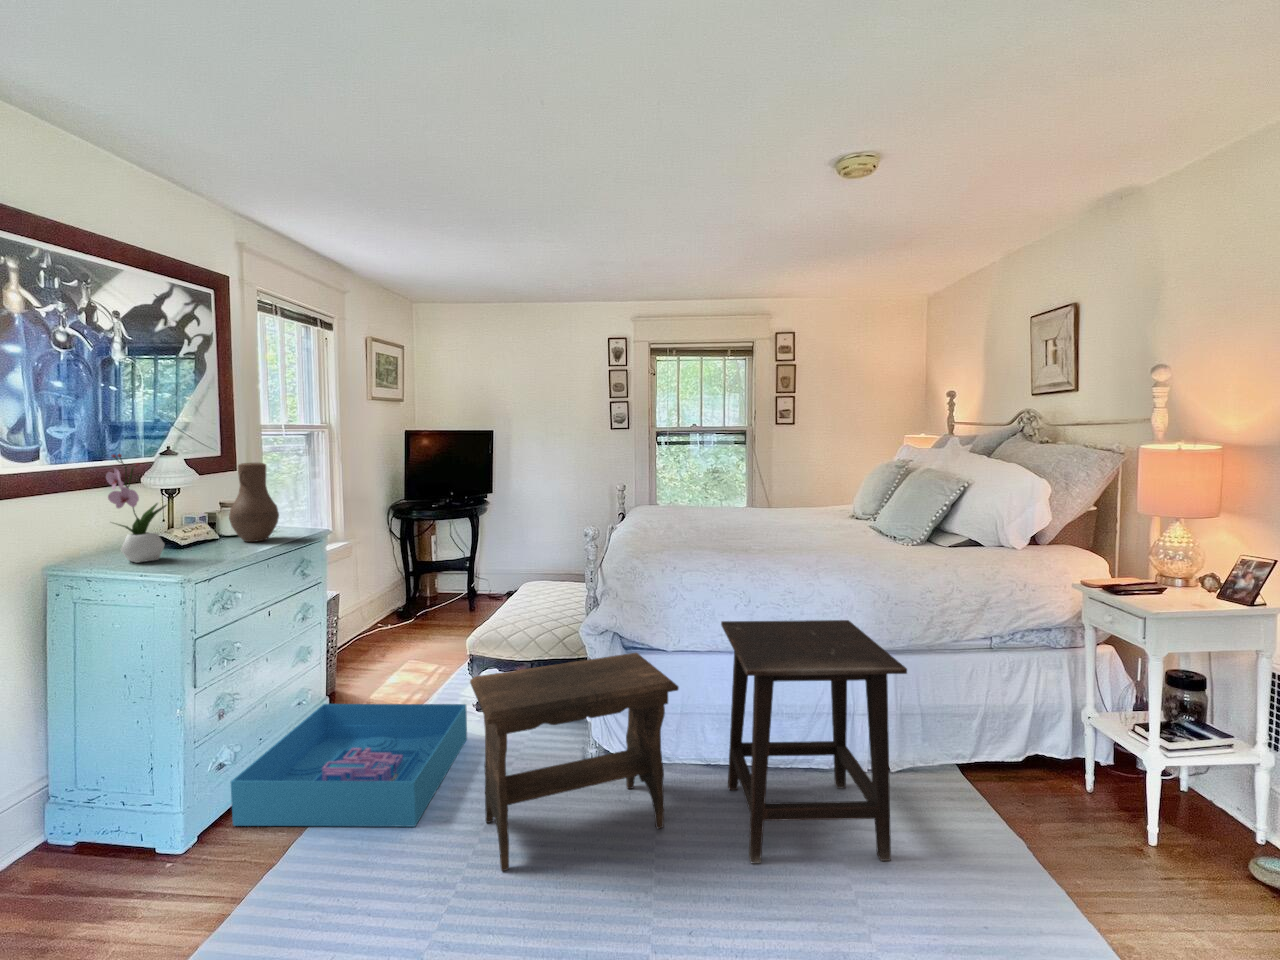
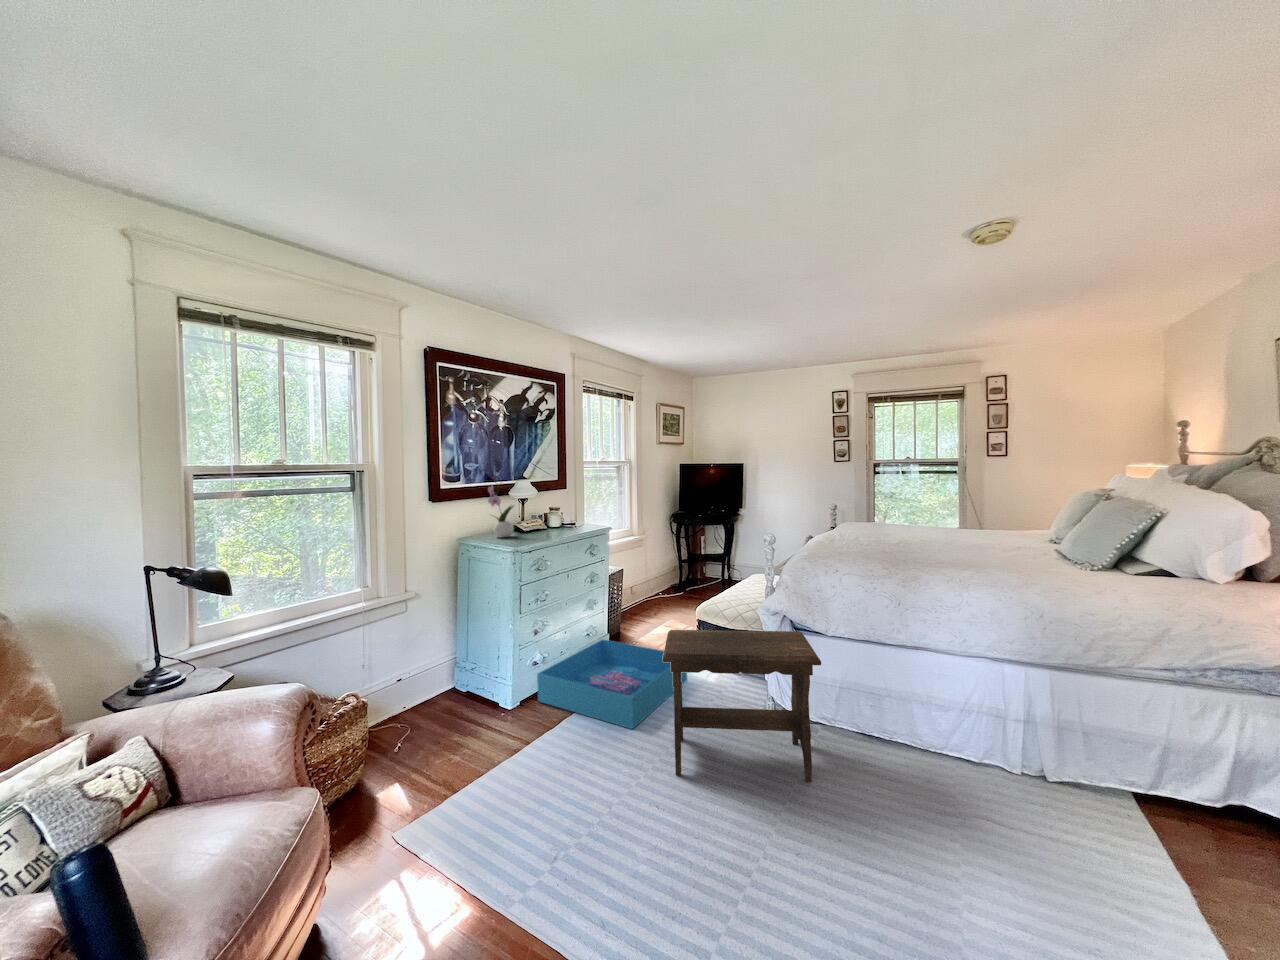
vase: present [229,463,279,542] -> none [551,483,578,531]
side table: present [721,620,907,863] -> none [870,614,1057,886]

